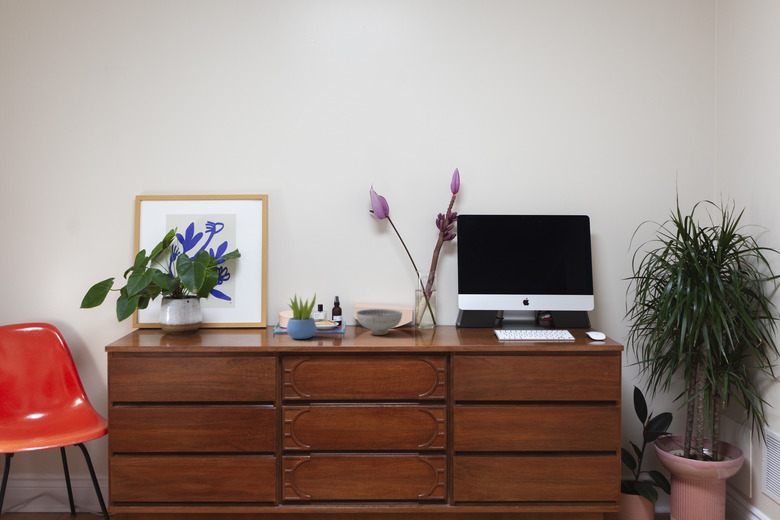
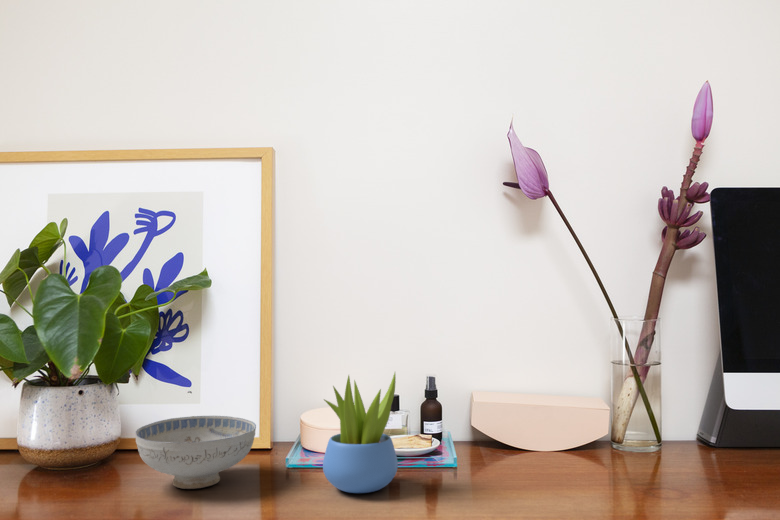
ceramic bowl: present [357,309,402,335] -> present [135,416,256,489]

